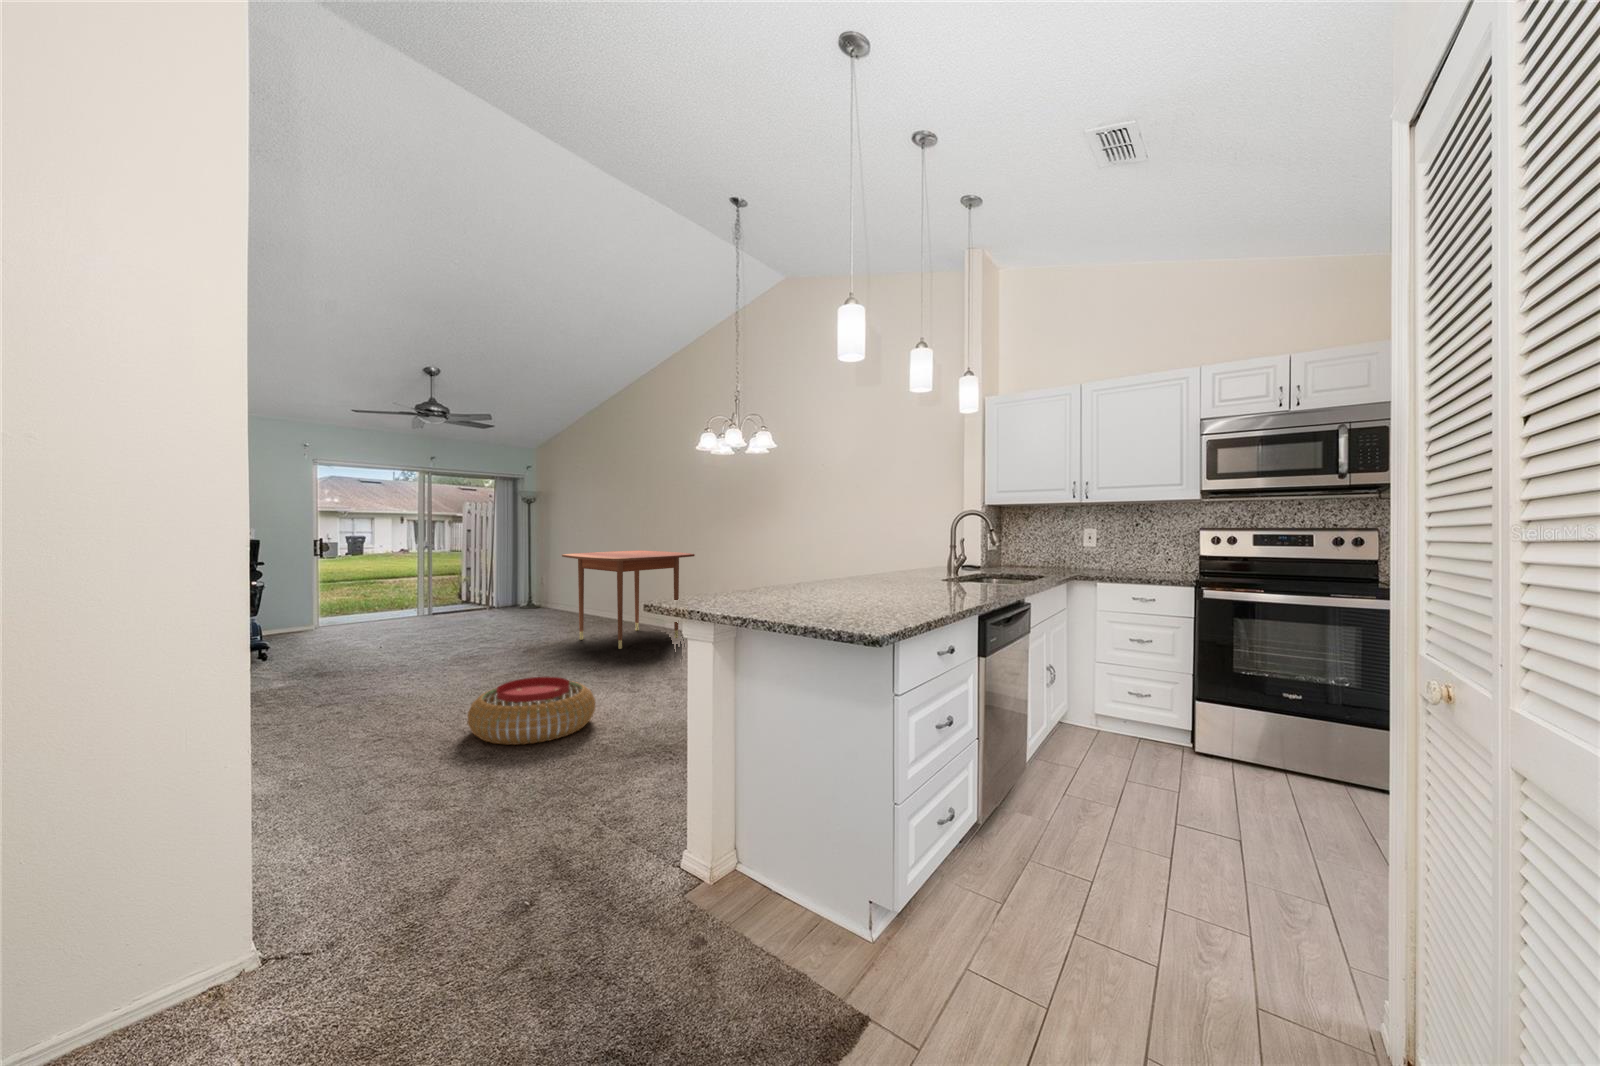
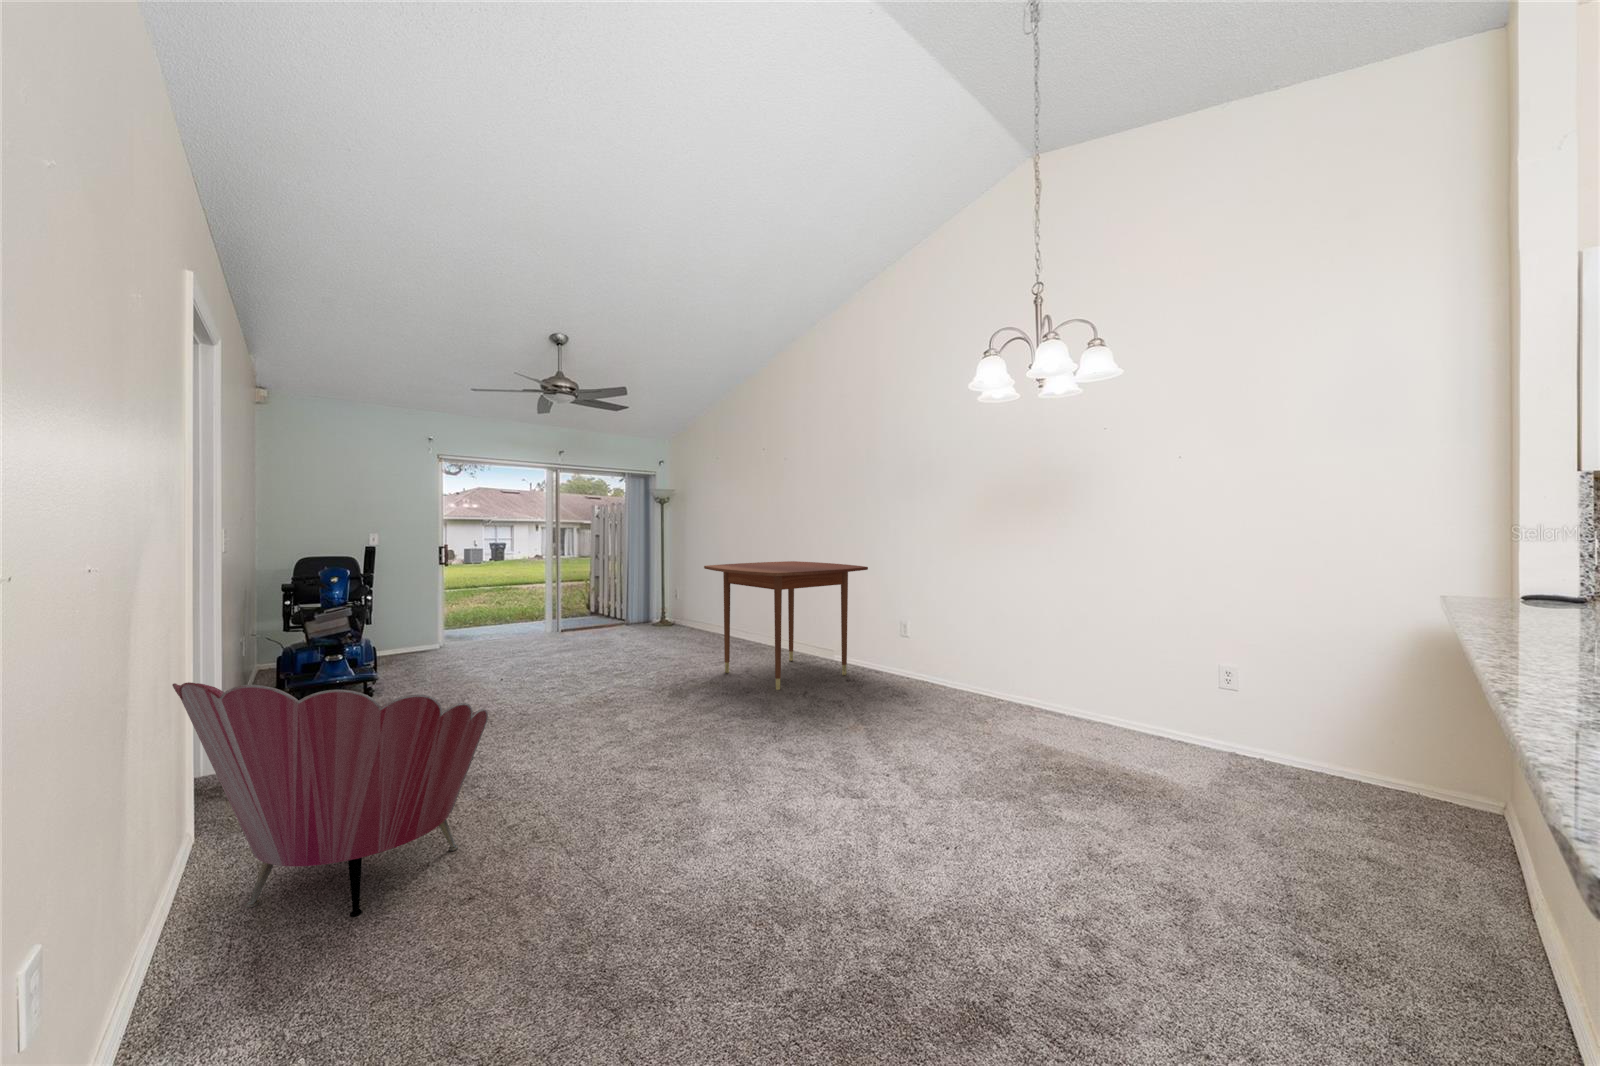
armchair: none [191,619,397,766] -> present [172,682,488,917]
pouf: present [468,677,595,745] -> none [586,761,778,894]

